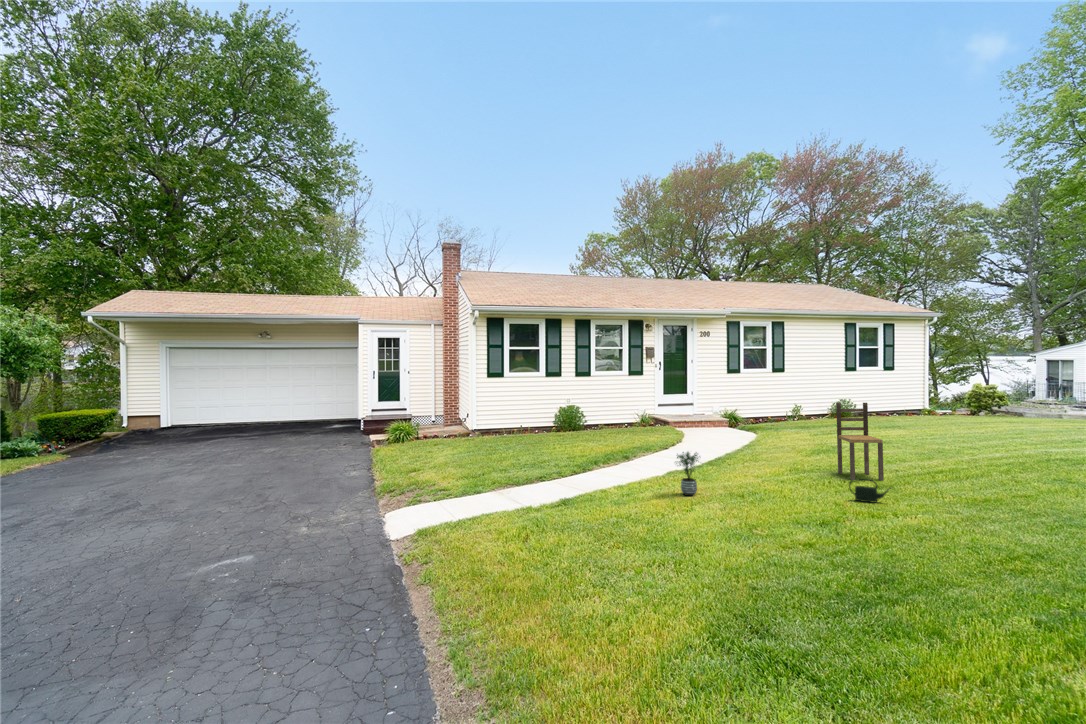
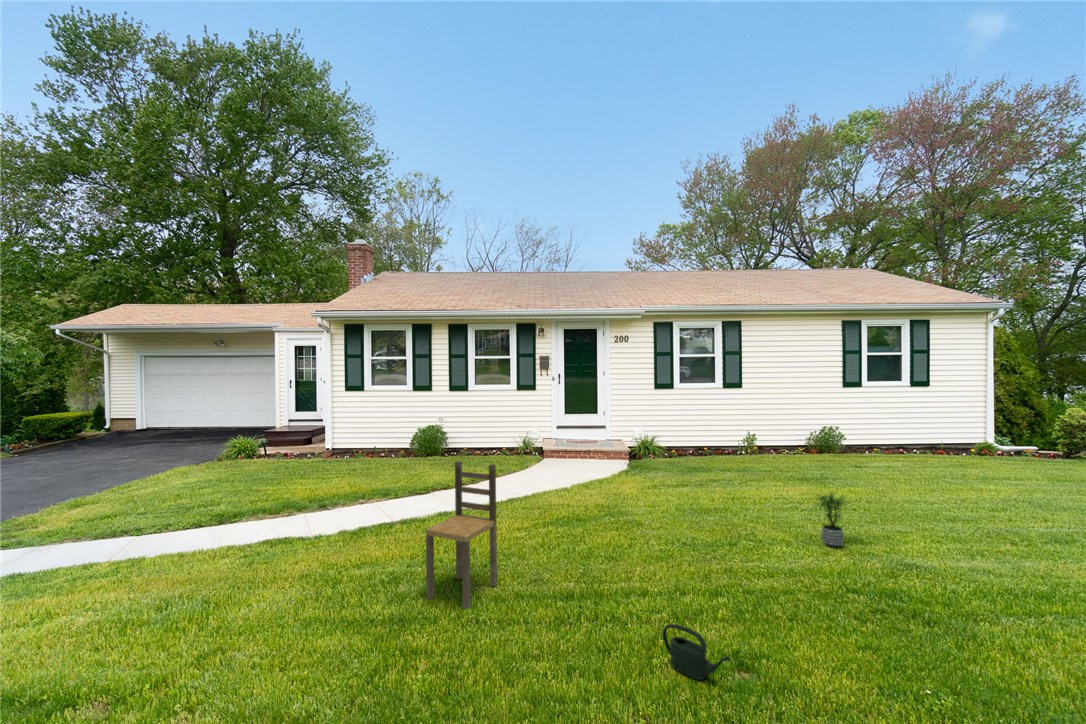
potted plant: present [677,452,698,496] -> present [813,494,848,548]
watering can: present [849,479,891,502] -> present [662,624,730,680]

